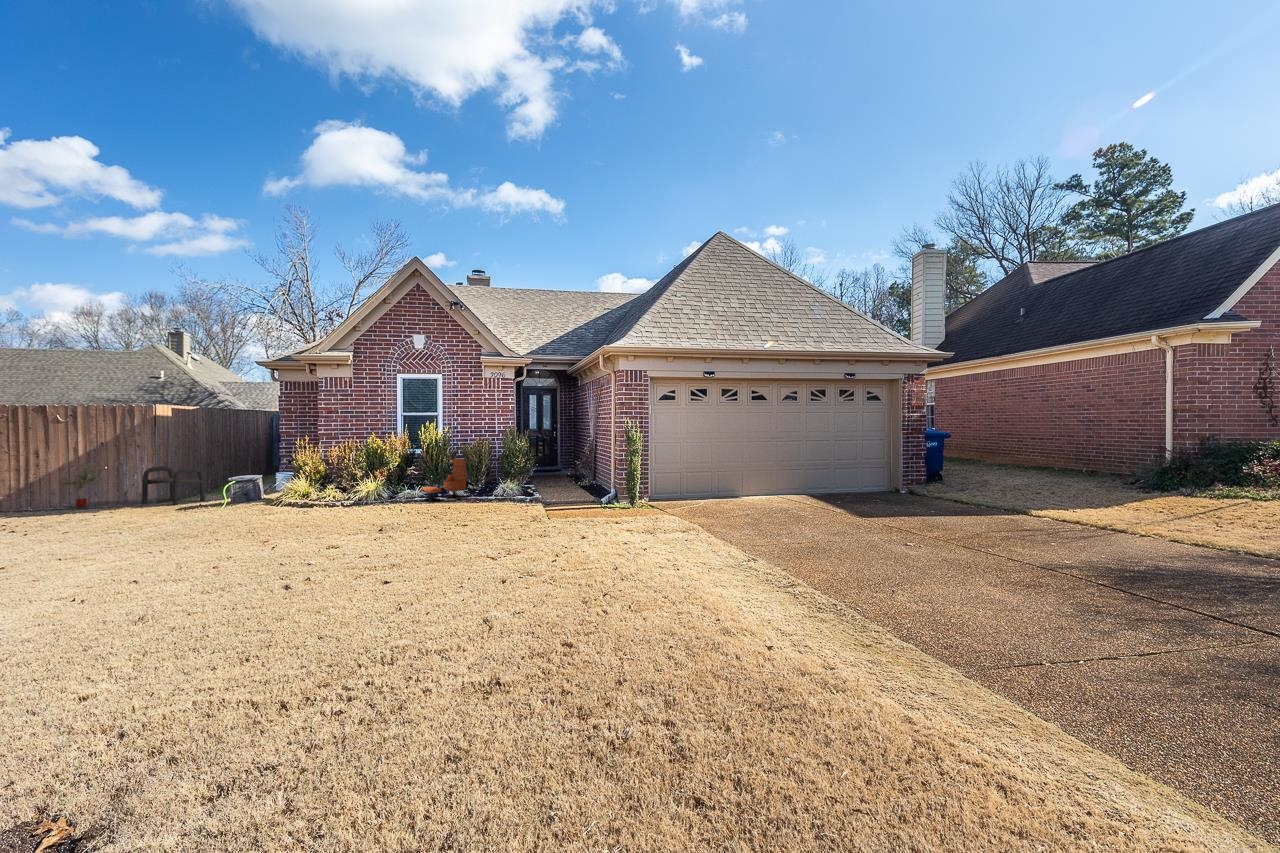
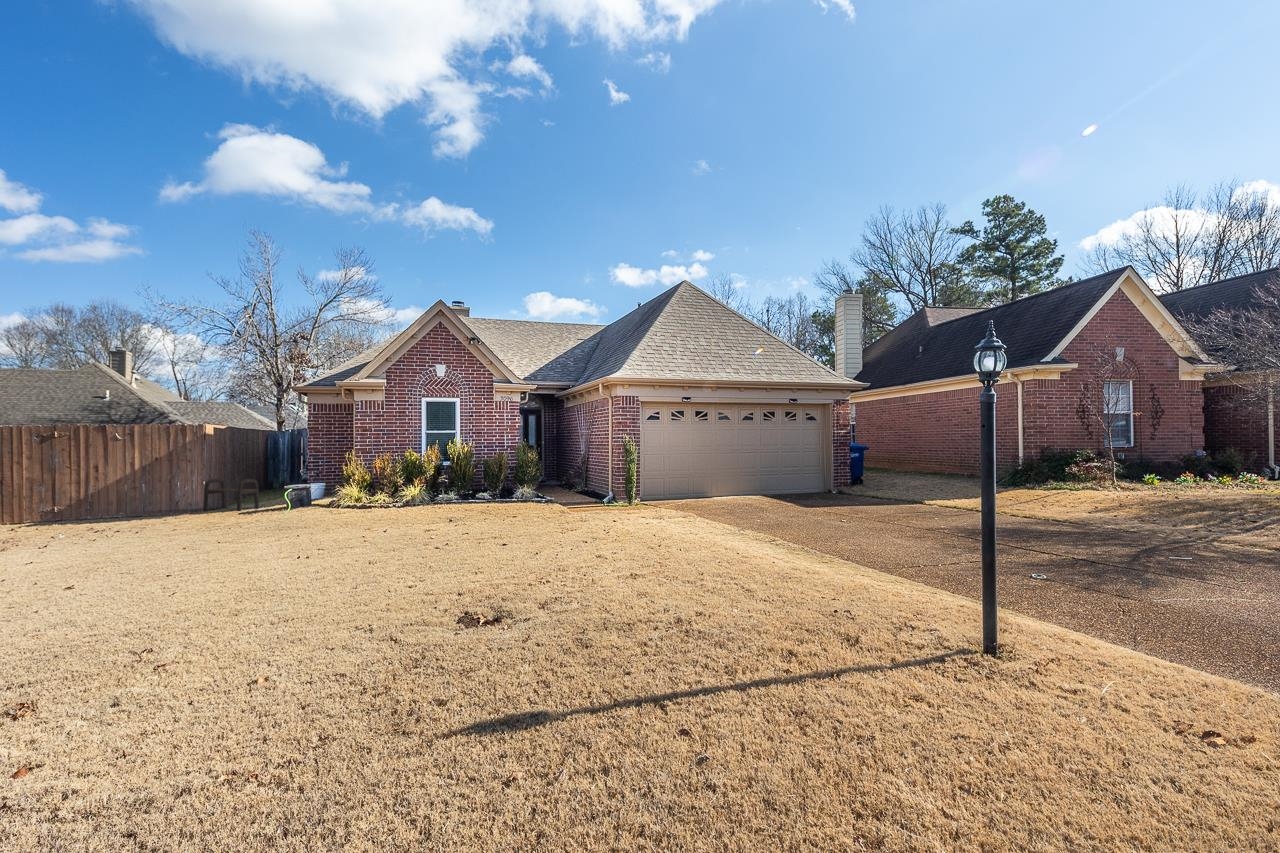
lounge chair: present [421,459,467,502] -> none [453,470,490,505]
potted tree: present [58,462,103,507] -> none [134,474,175,514]

